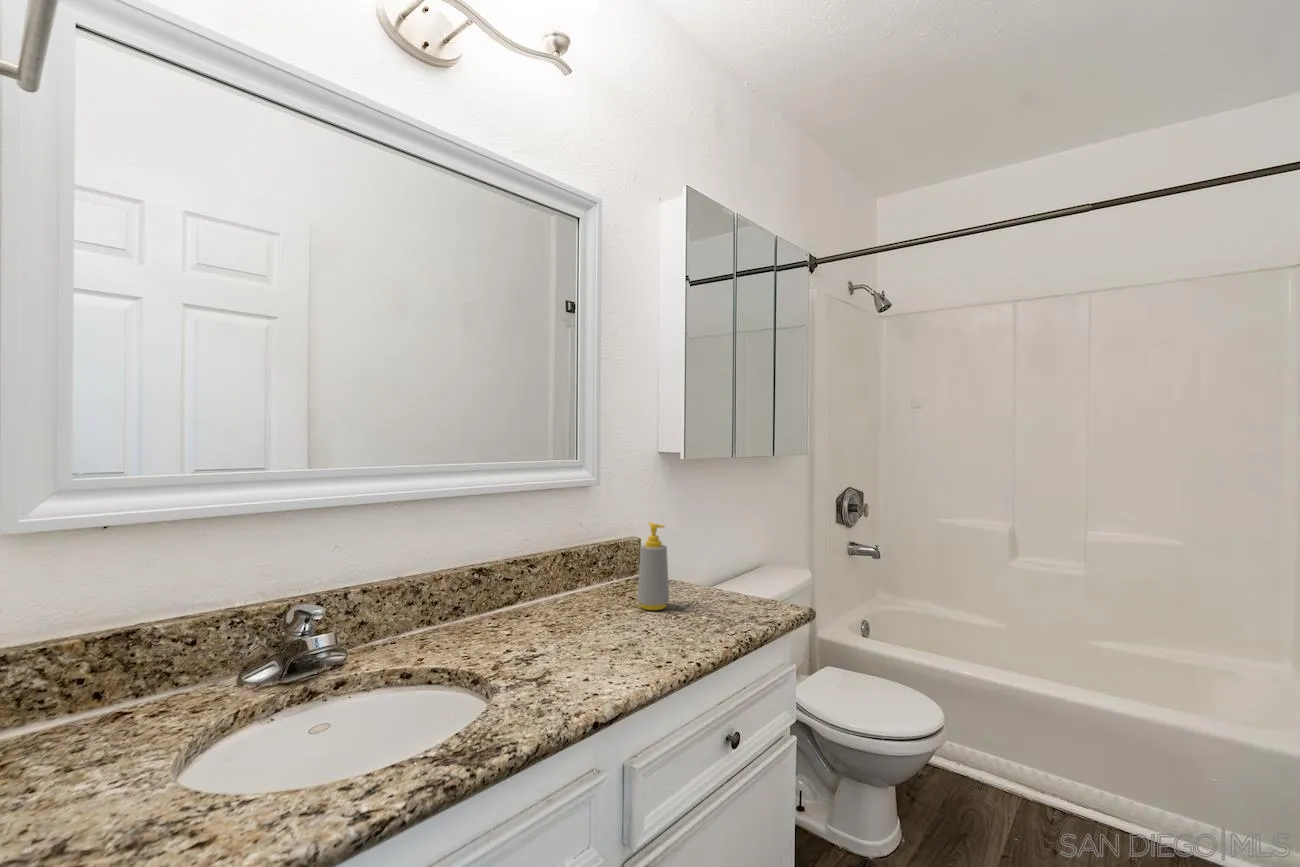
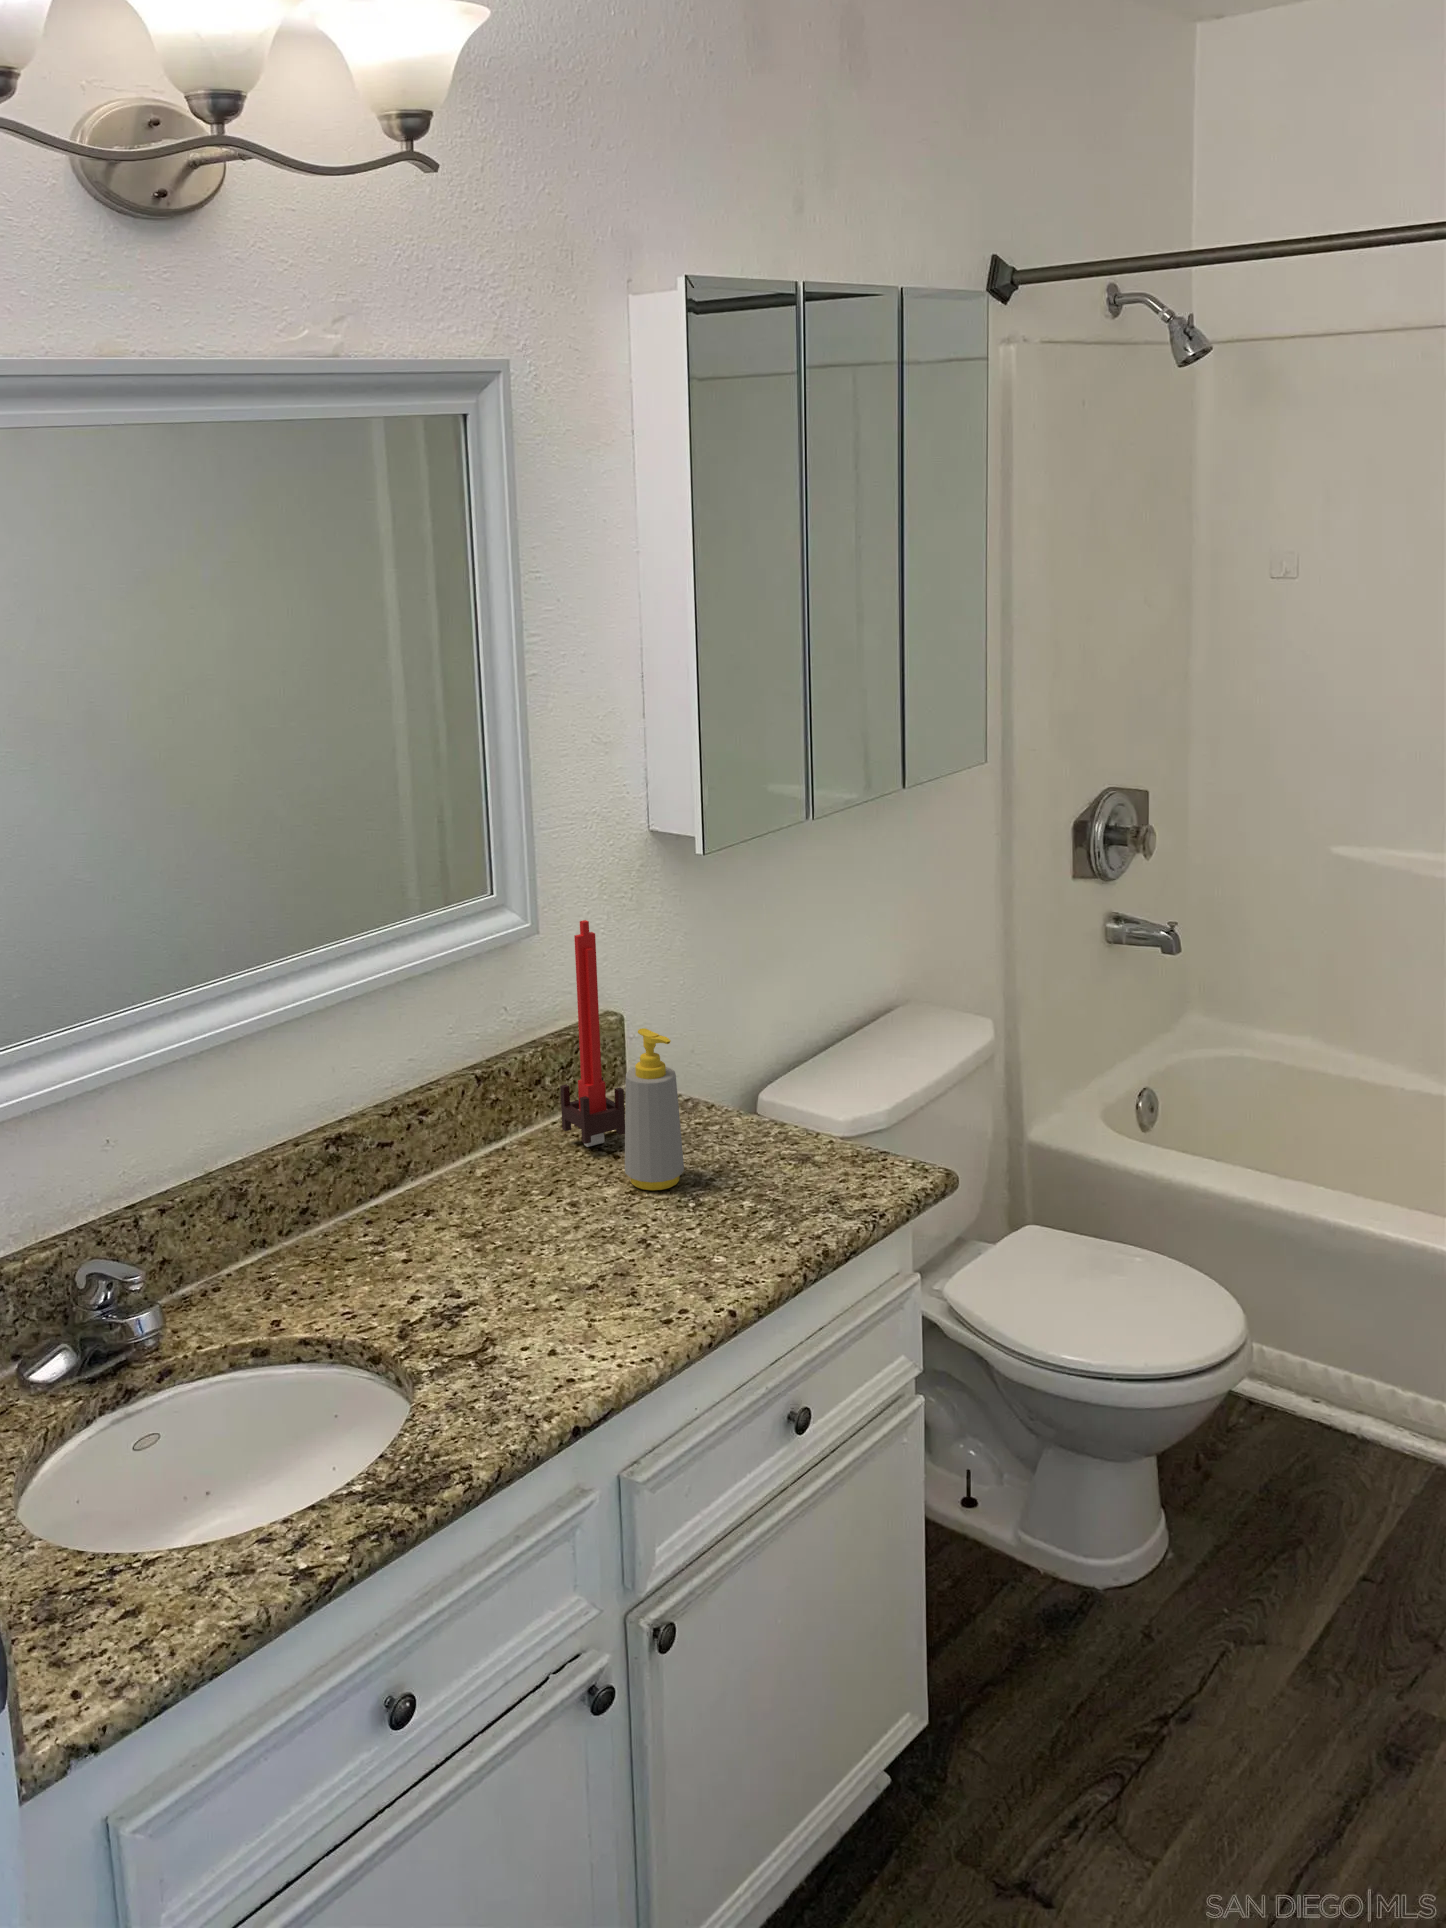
candle: none [606,473,639,594] -> present [560,920,625,1147]

